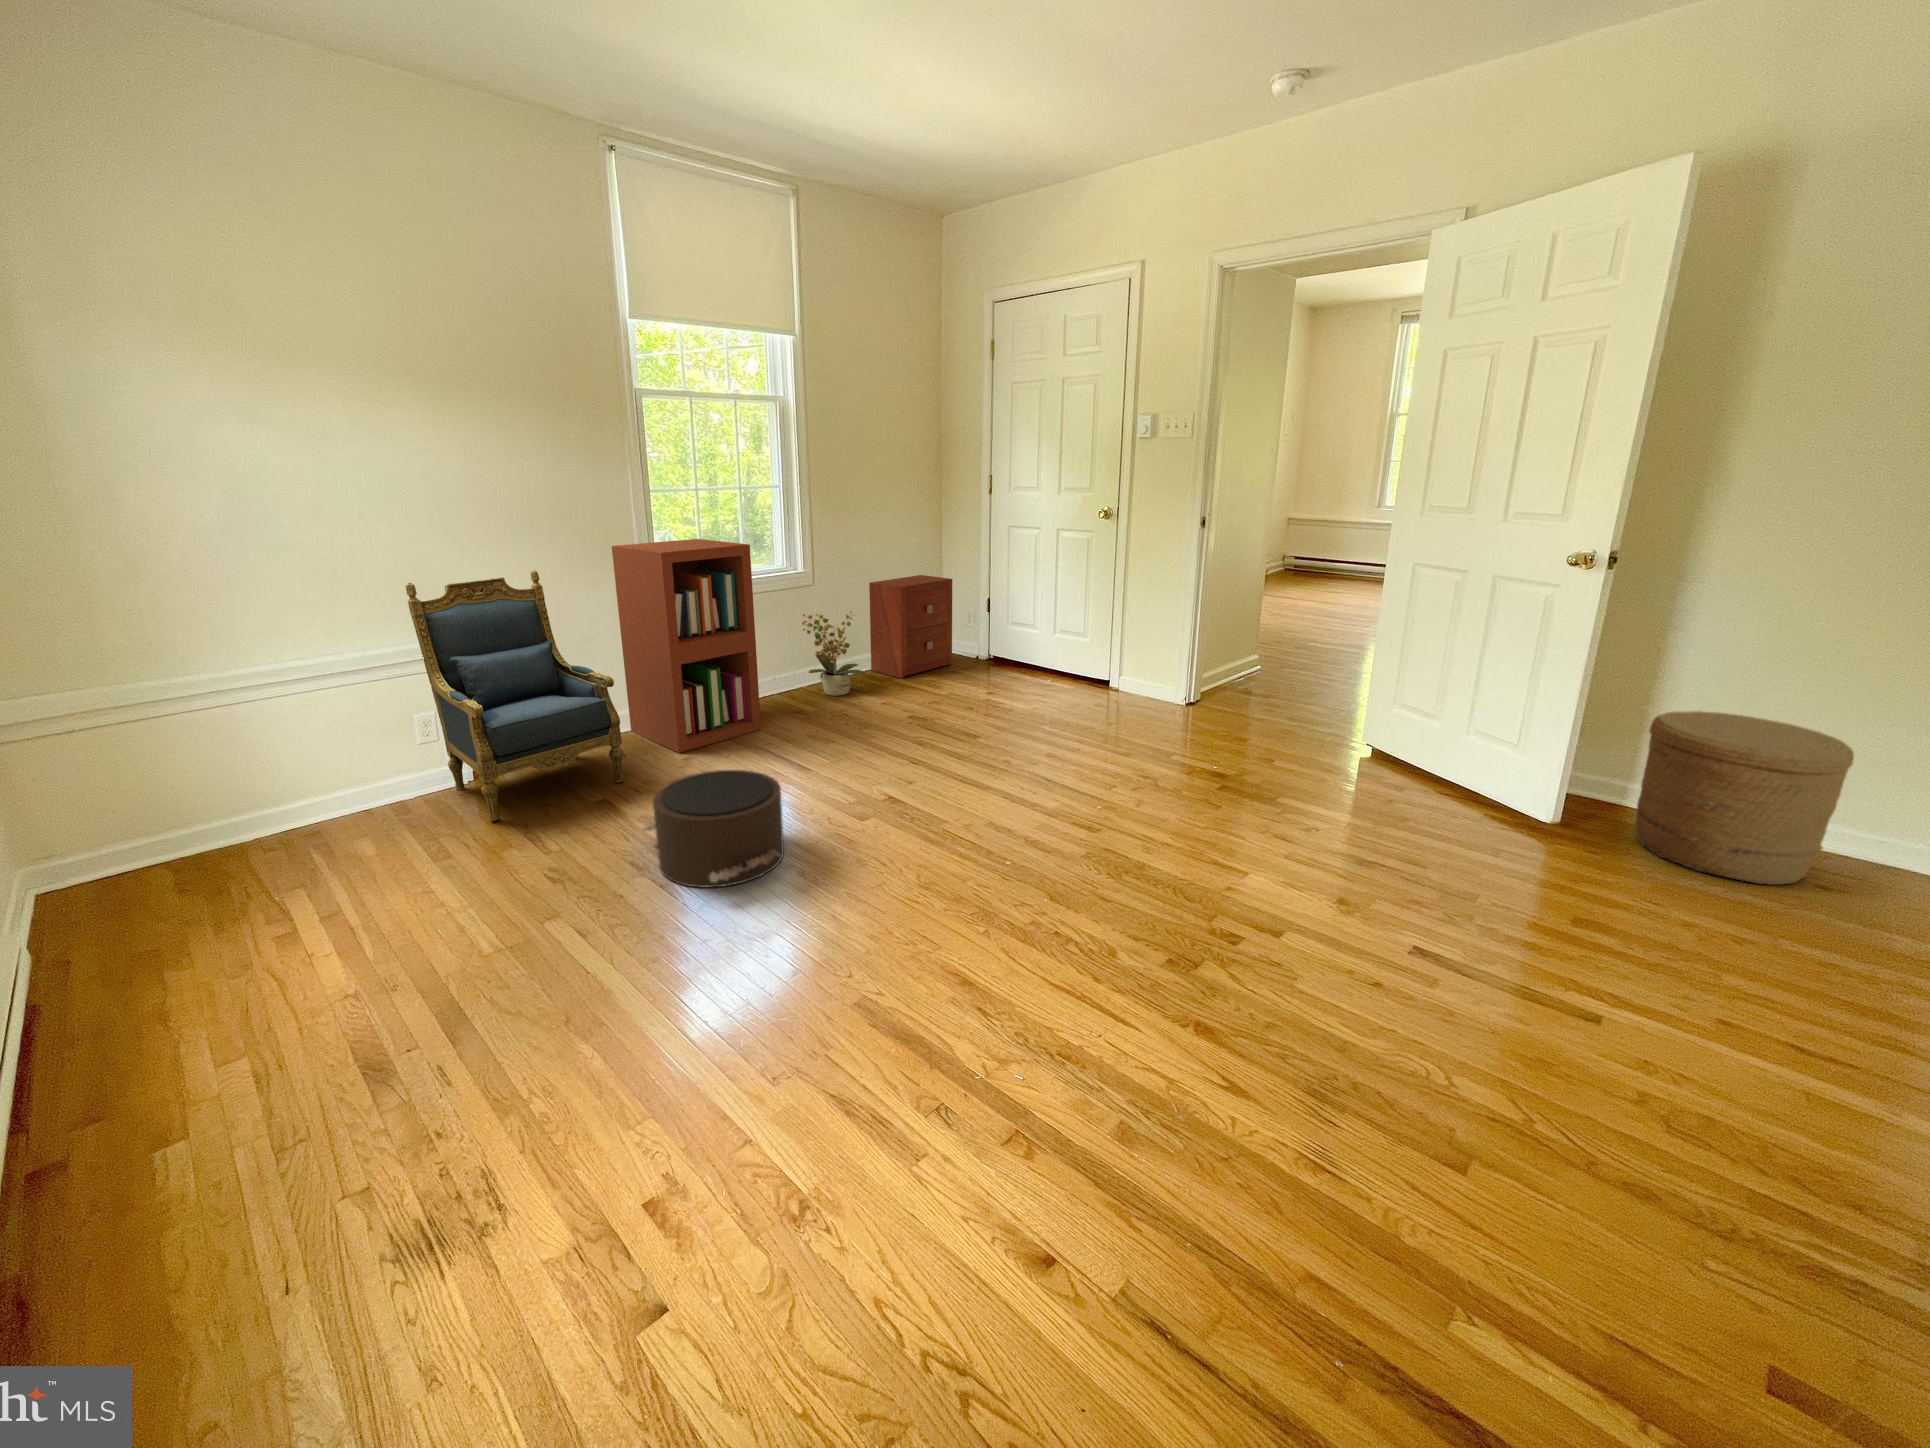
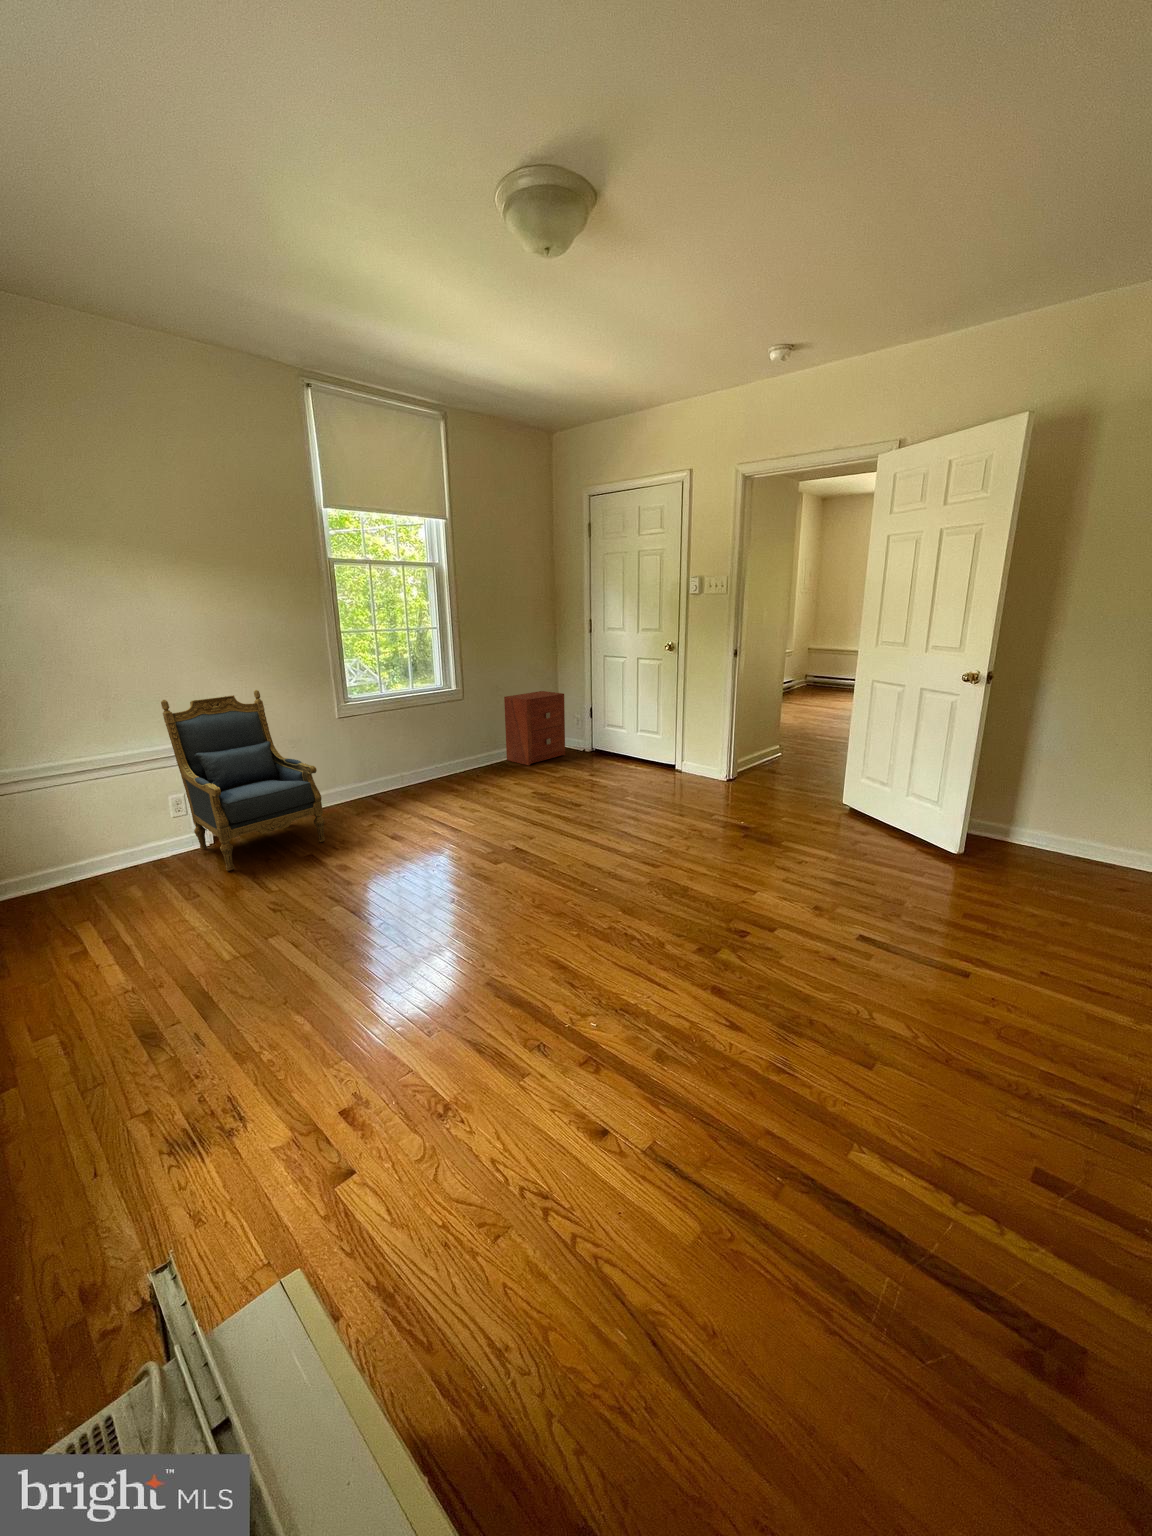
bookshelf: present [612,539,761,753] -> none [314,666,425,820]
potted plant: present [802,611,865,696] -> none [455,717,502,778]
woven basket: present [1635,711,1854,885] -> none [1012,778,1139,890]
pouf: present [643,770,784,888] -> none [337,830,440,911]

